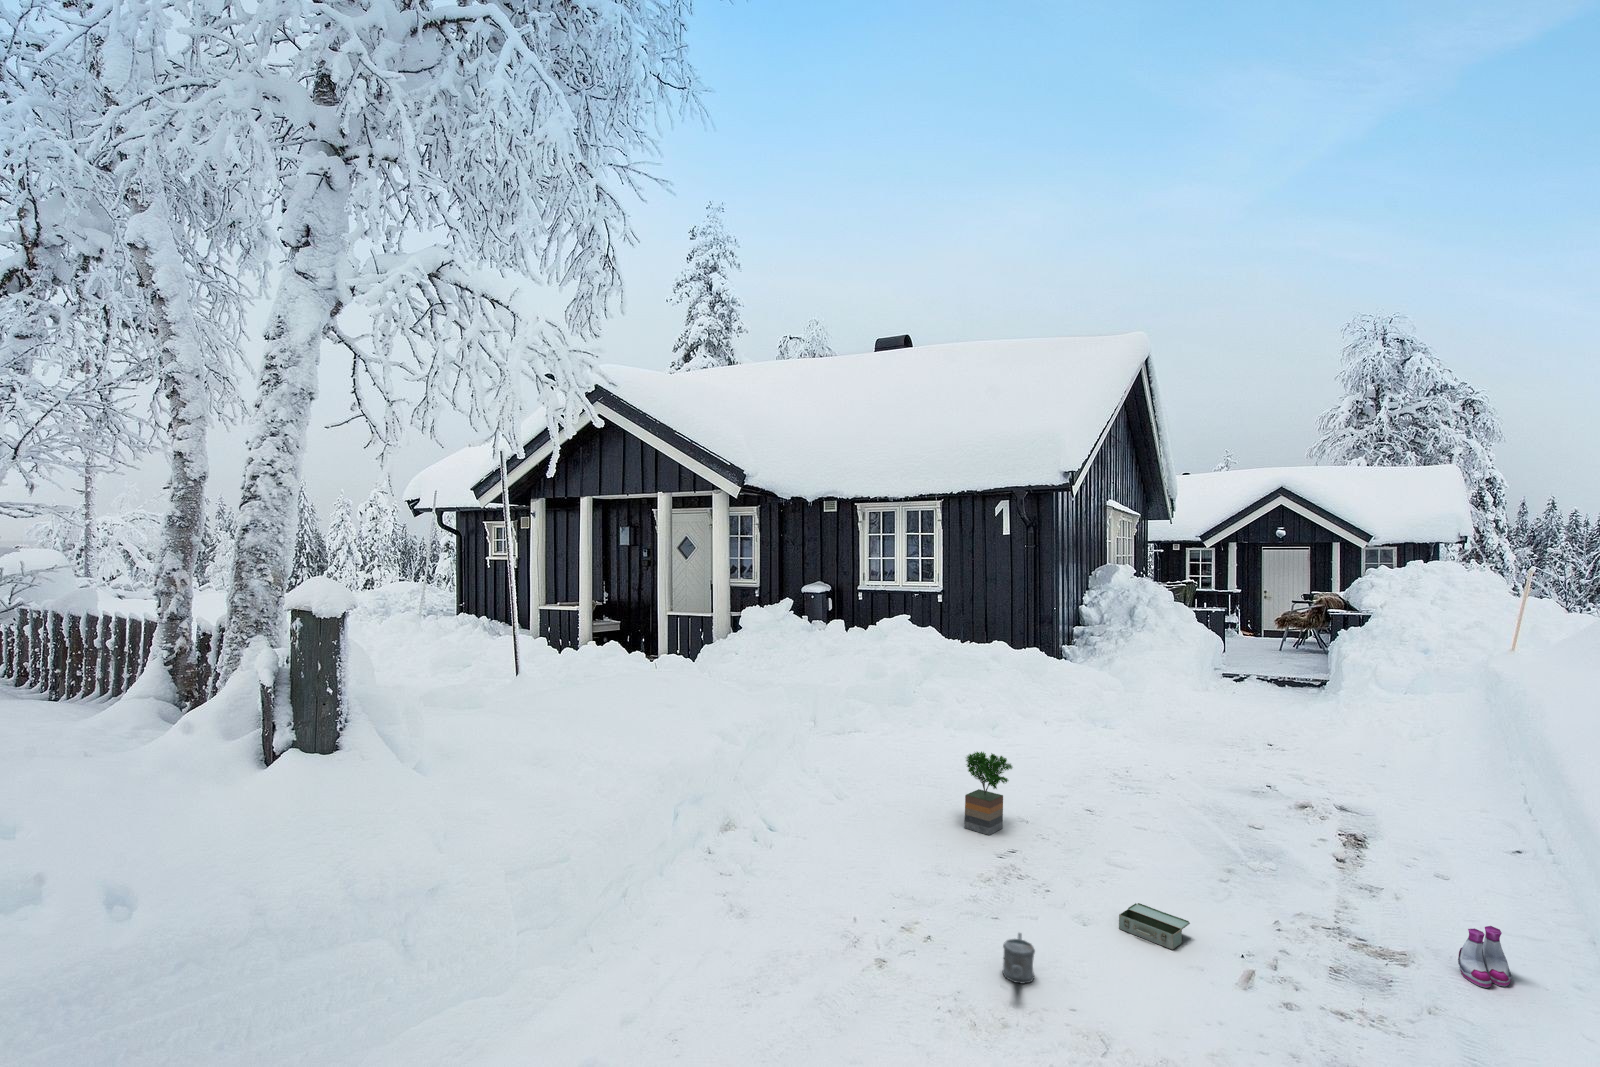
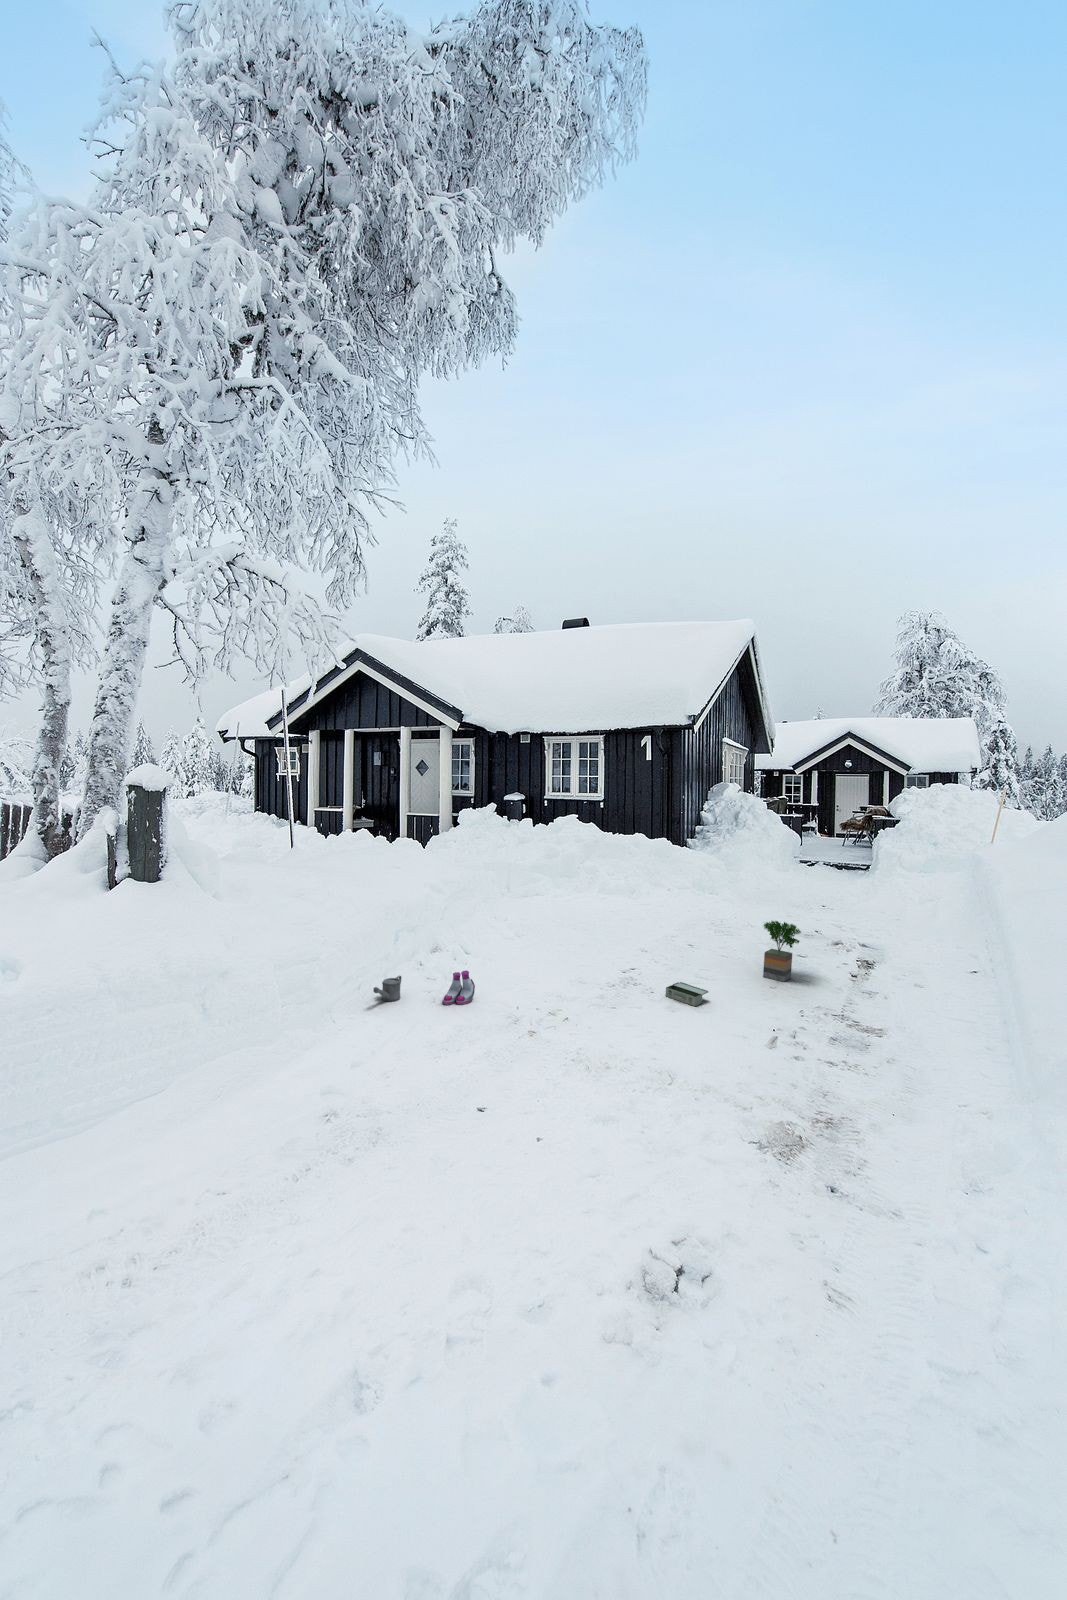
potted tree: present [965,752,1012,835] -> present [763,921,801,982]
boots: present [1458,926,1511,988] -> present [443,970,475,1005]
watering can: present [1002,933,1035,983] -> present [373,976,401,1002]

